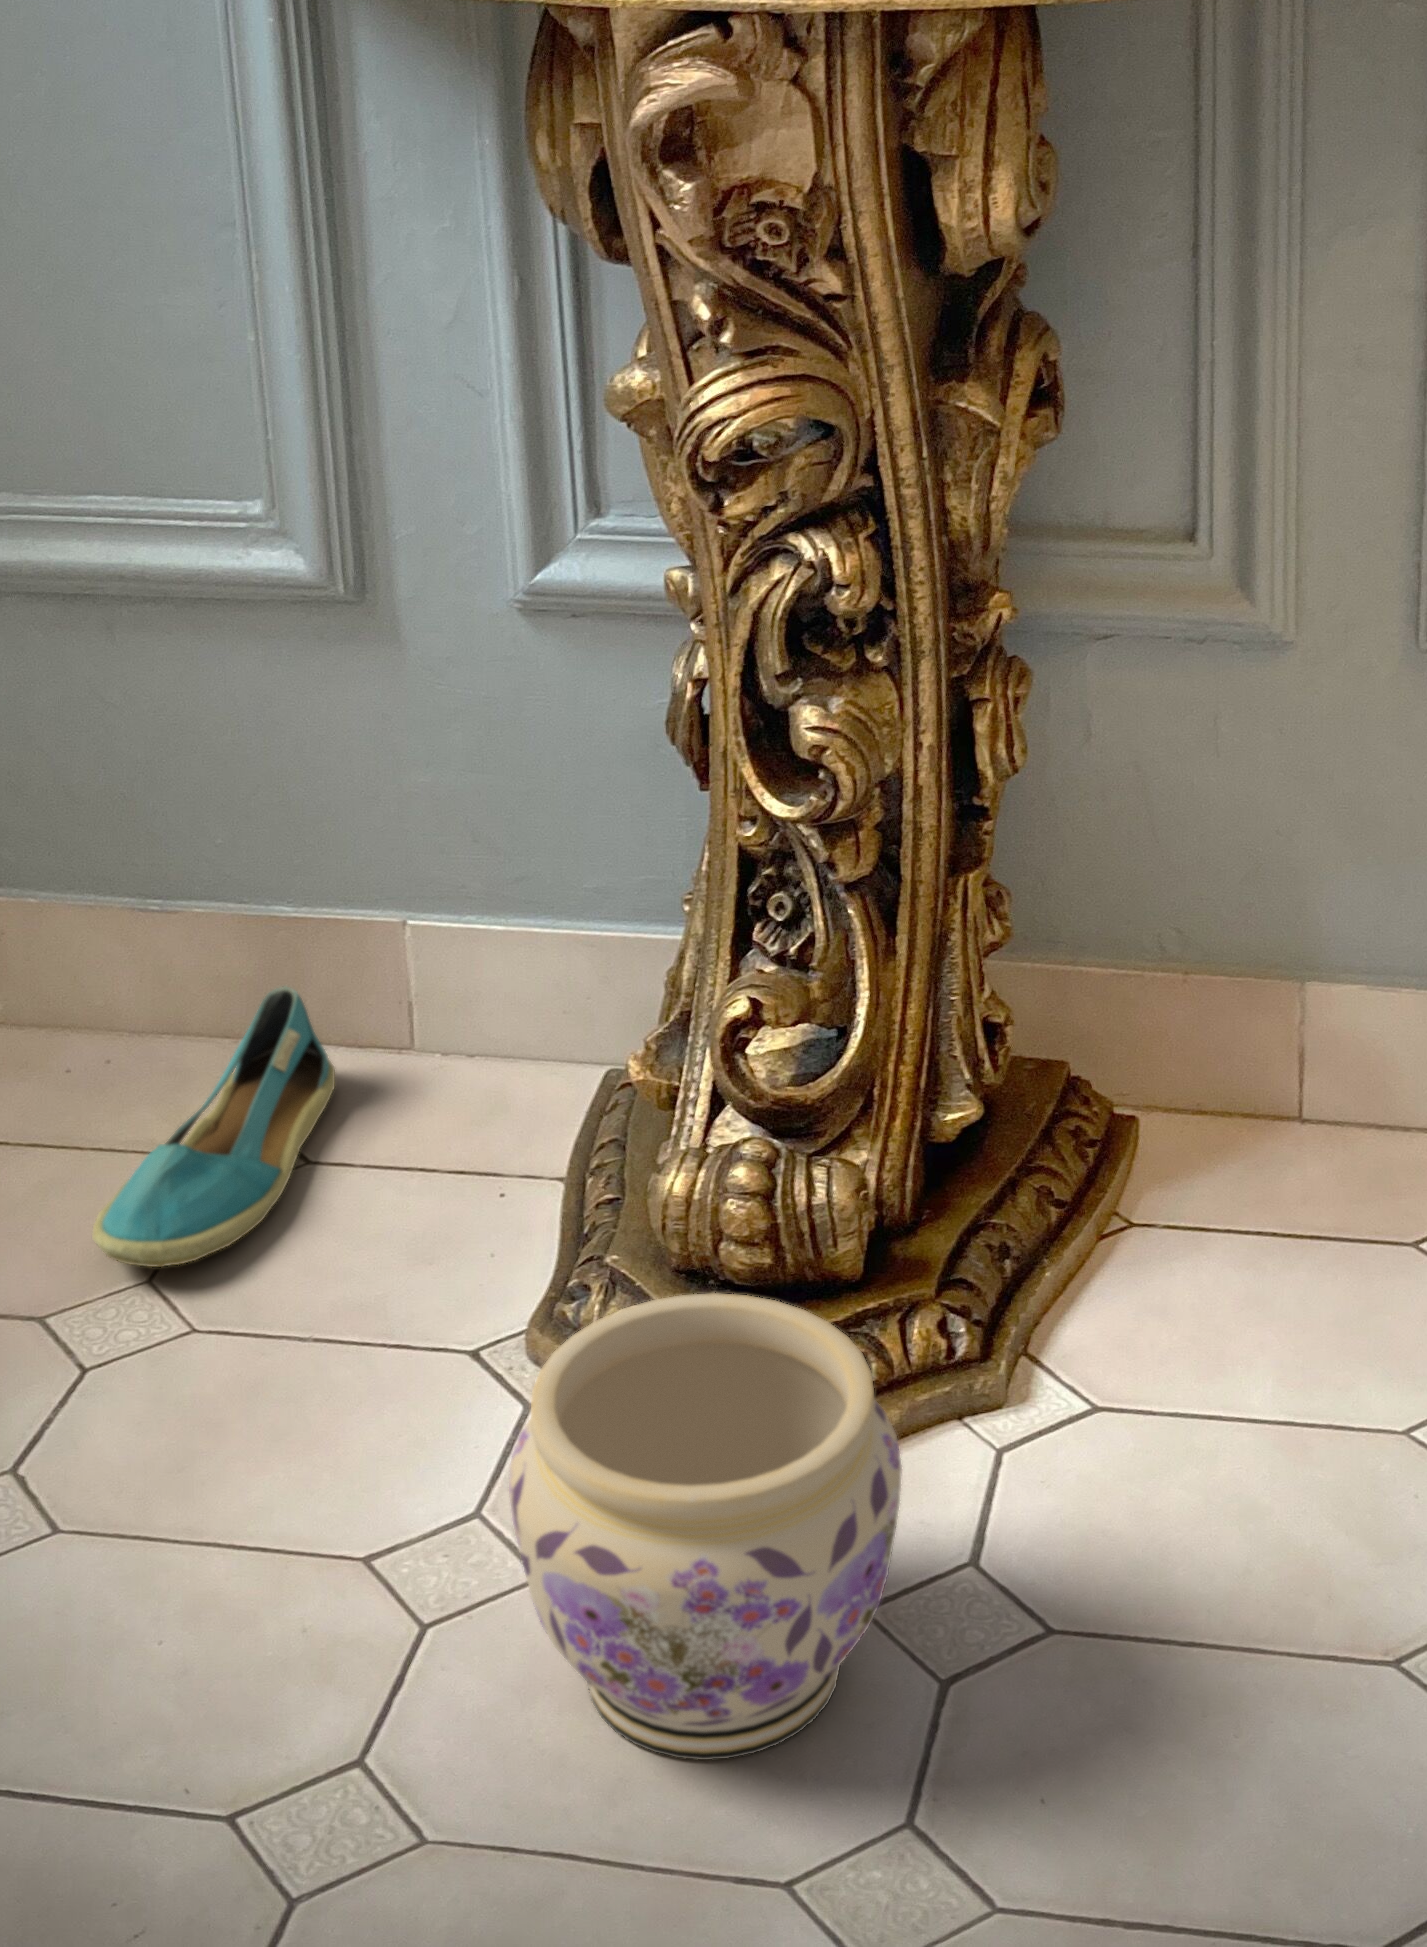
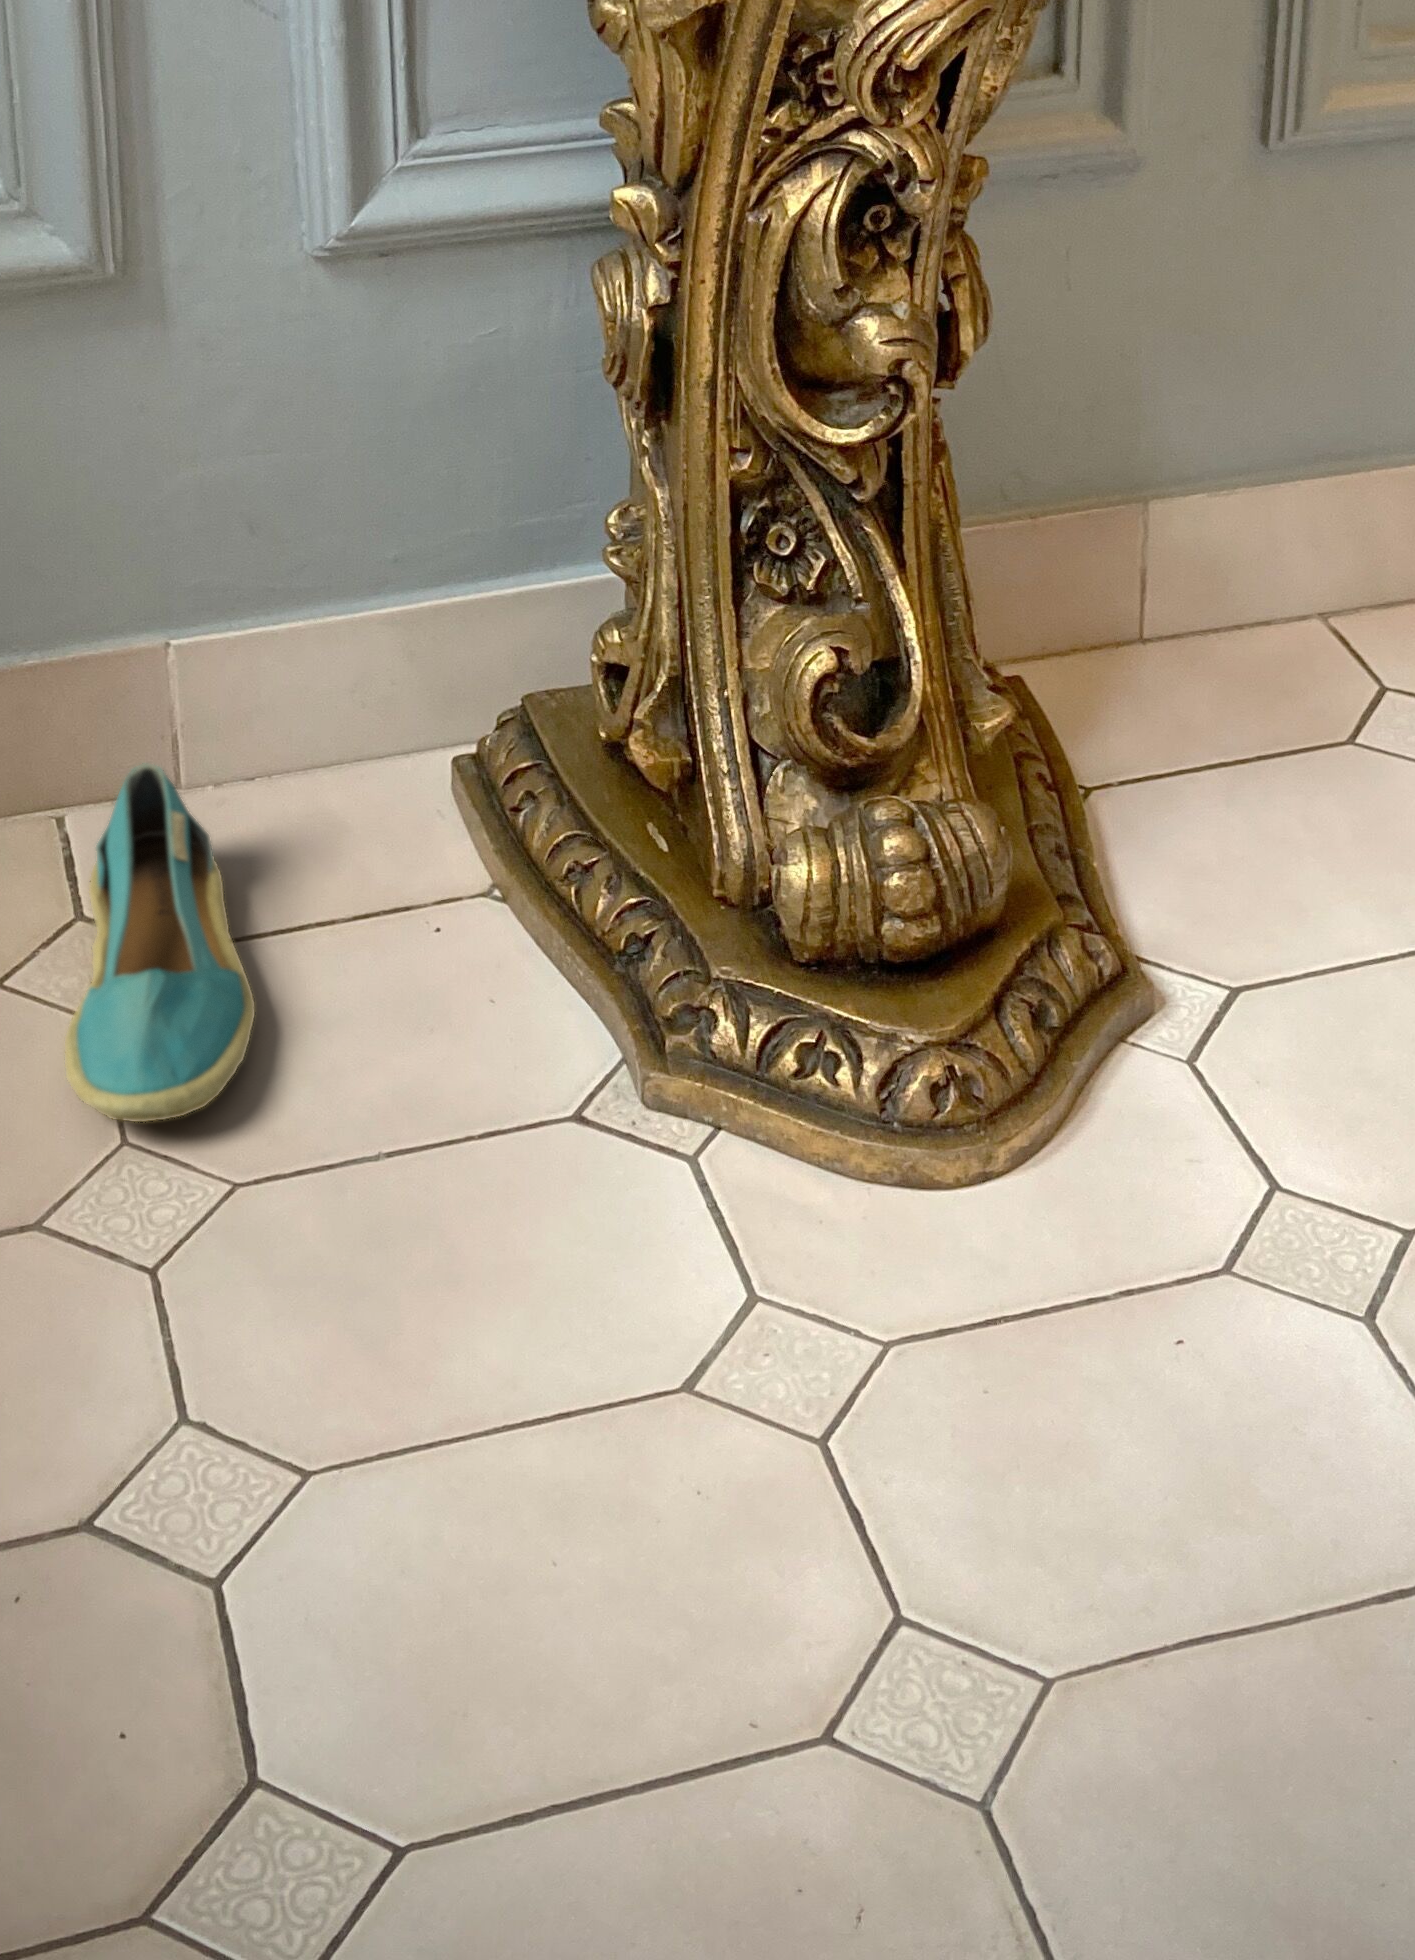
planter: present [509,1293,902,1760] -> none [897,967,1326,1468]

